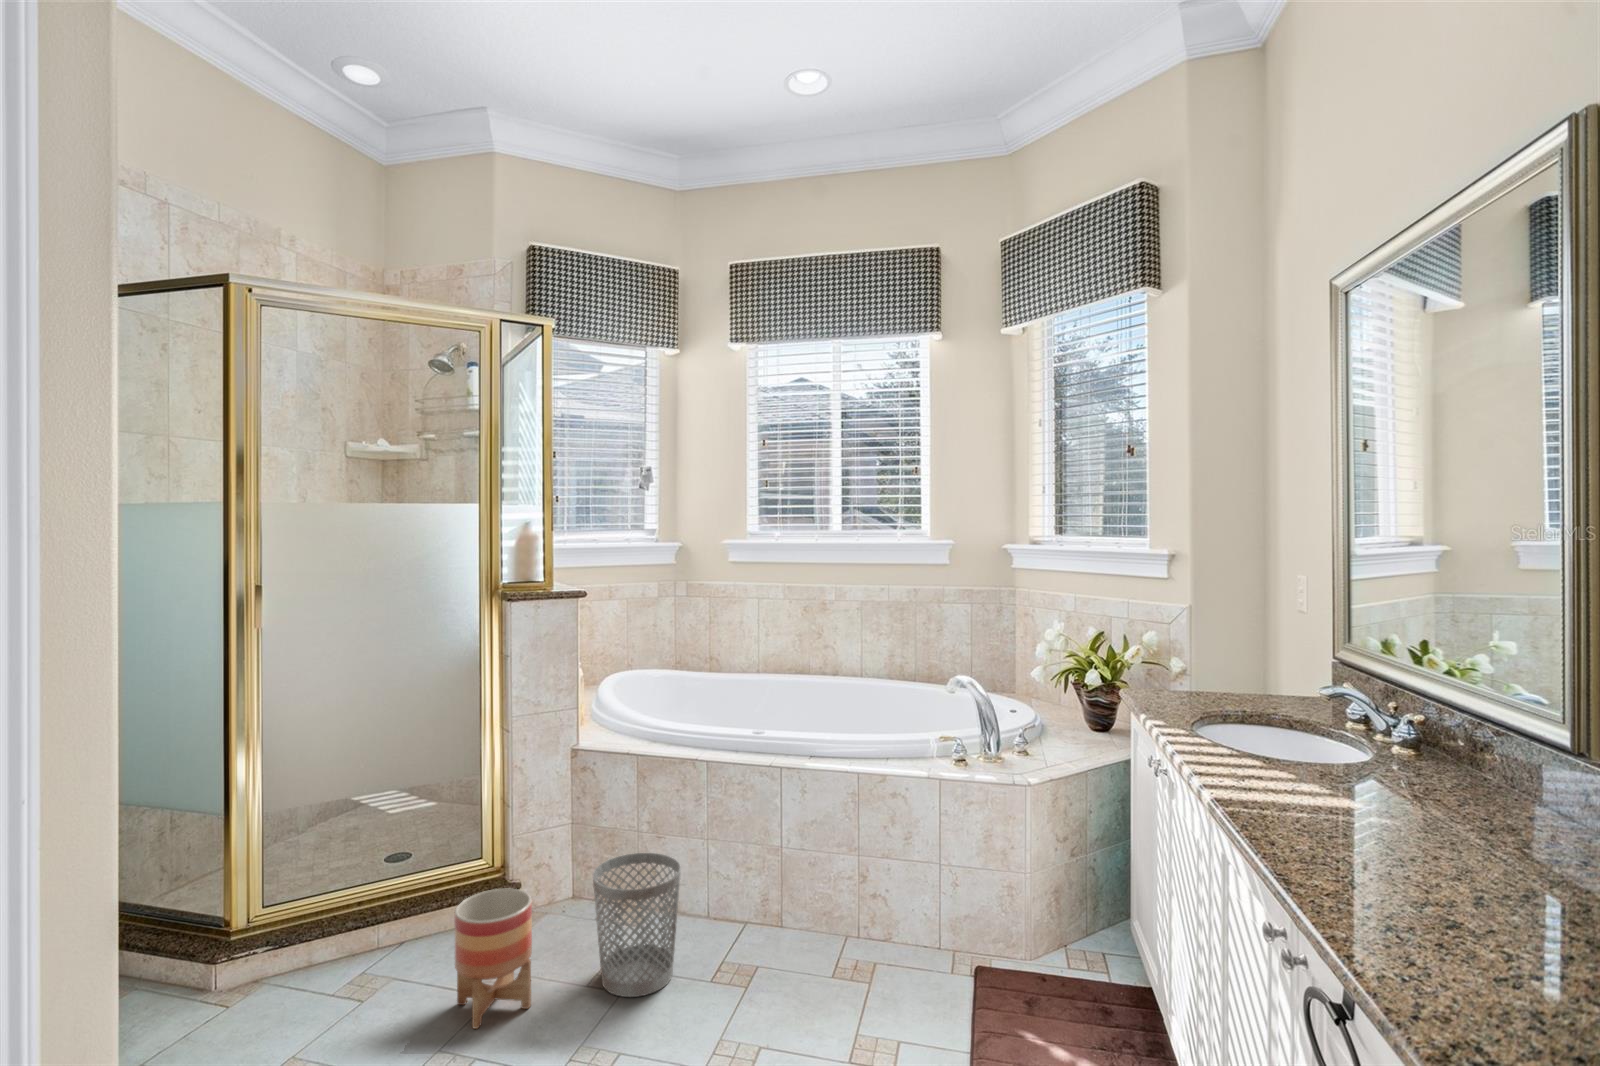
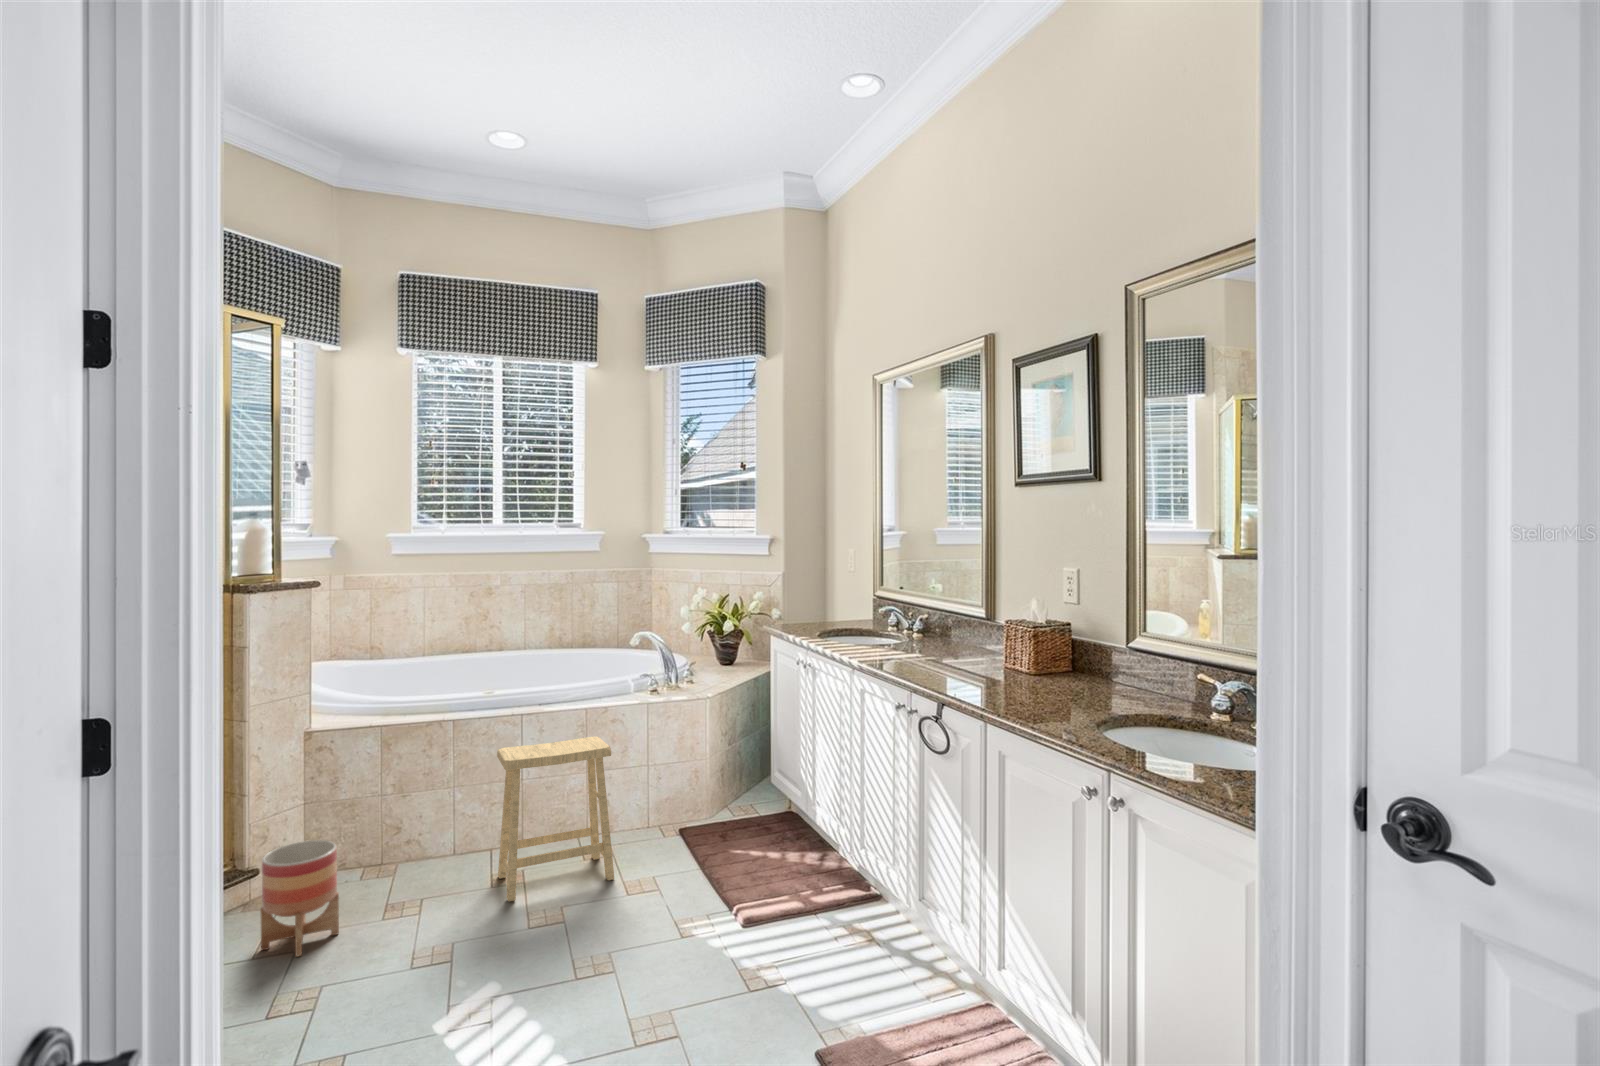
footstool: none [706,818,850,1037] -> present [497,737,614,902]
wastebasket: present [593,853,681,997] -> none [381,793,461,907]

